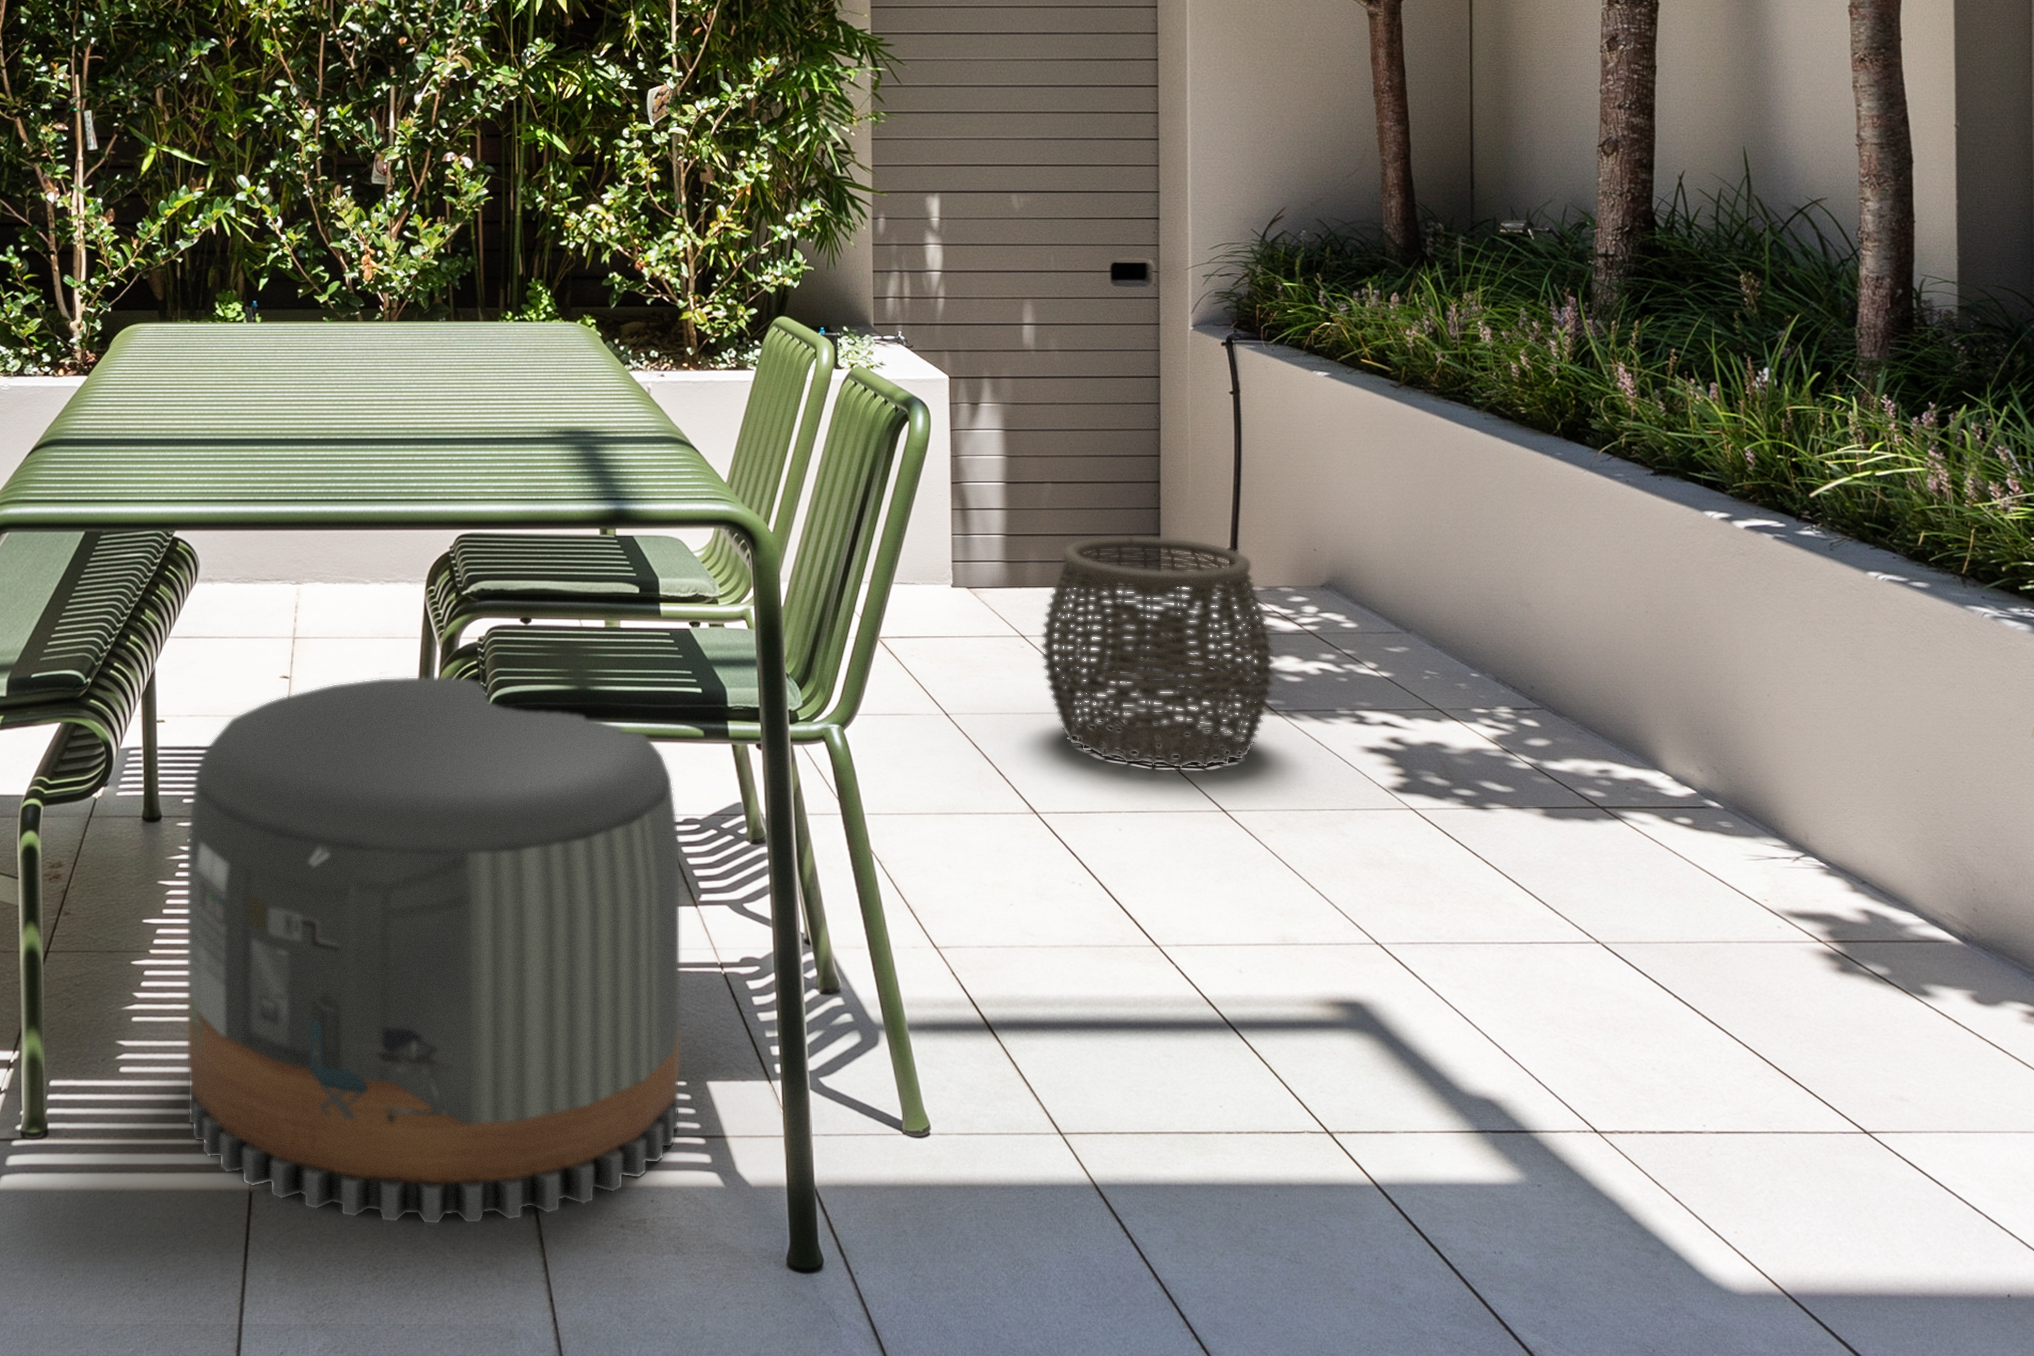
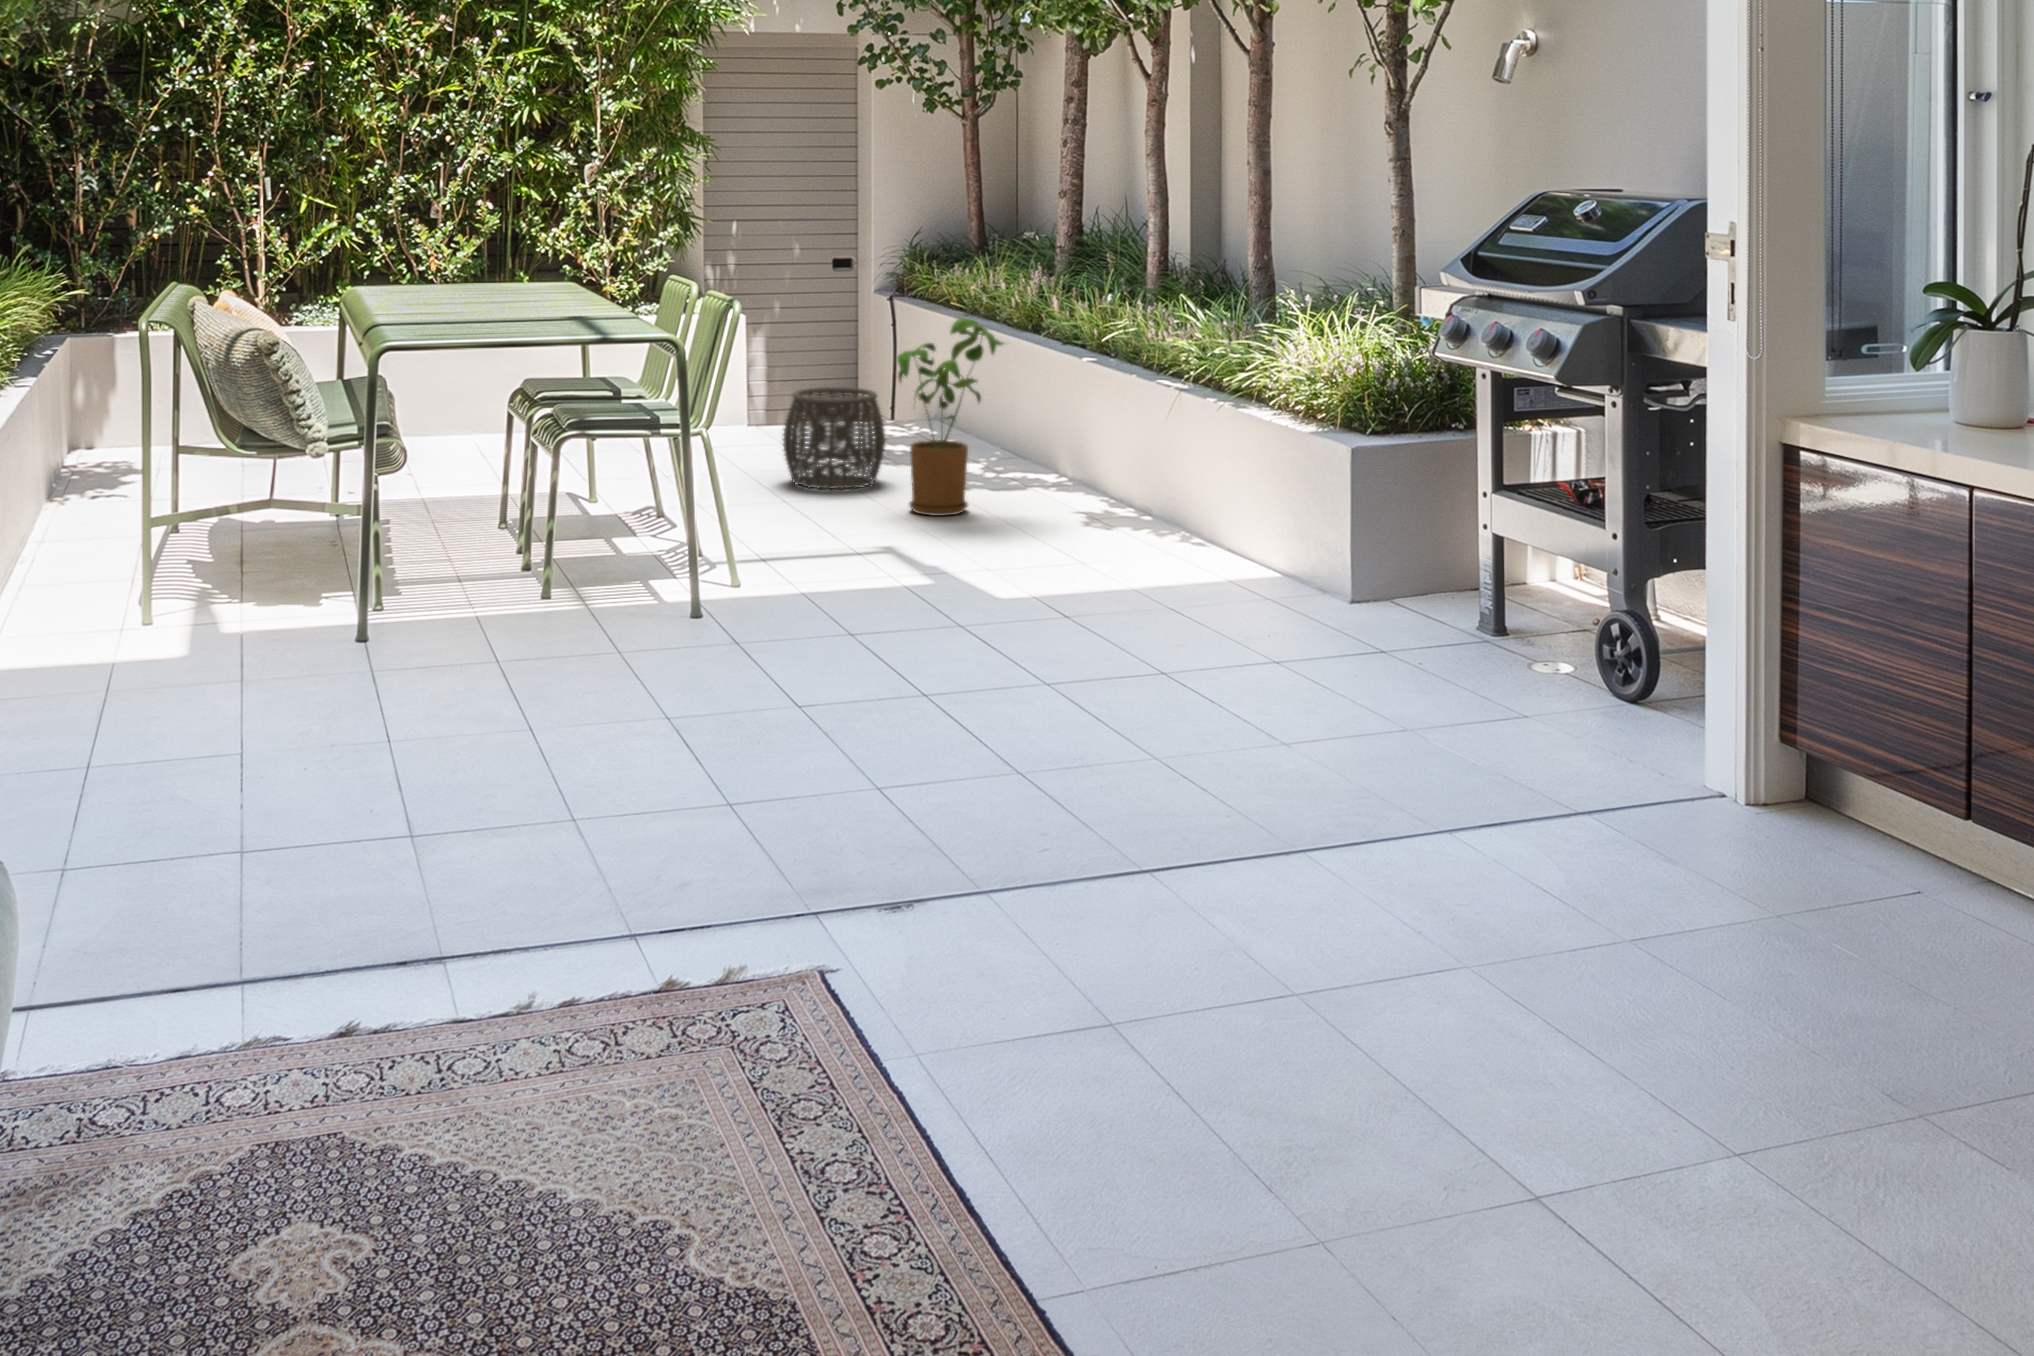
house plant: none [1313,417,1593,880] -> present [897,318,1003,516]
pouf: present [188,677,680,1223] -> none [437,429,634,615]

